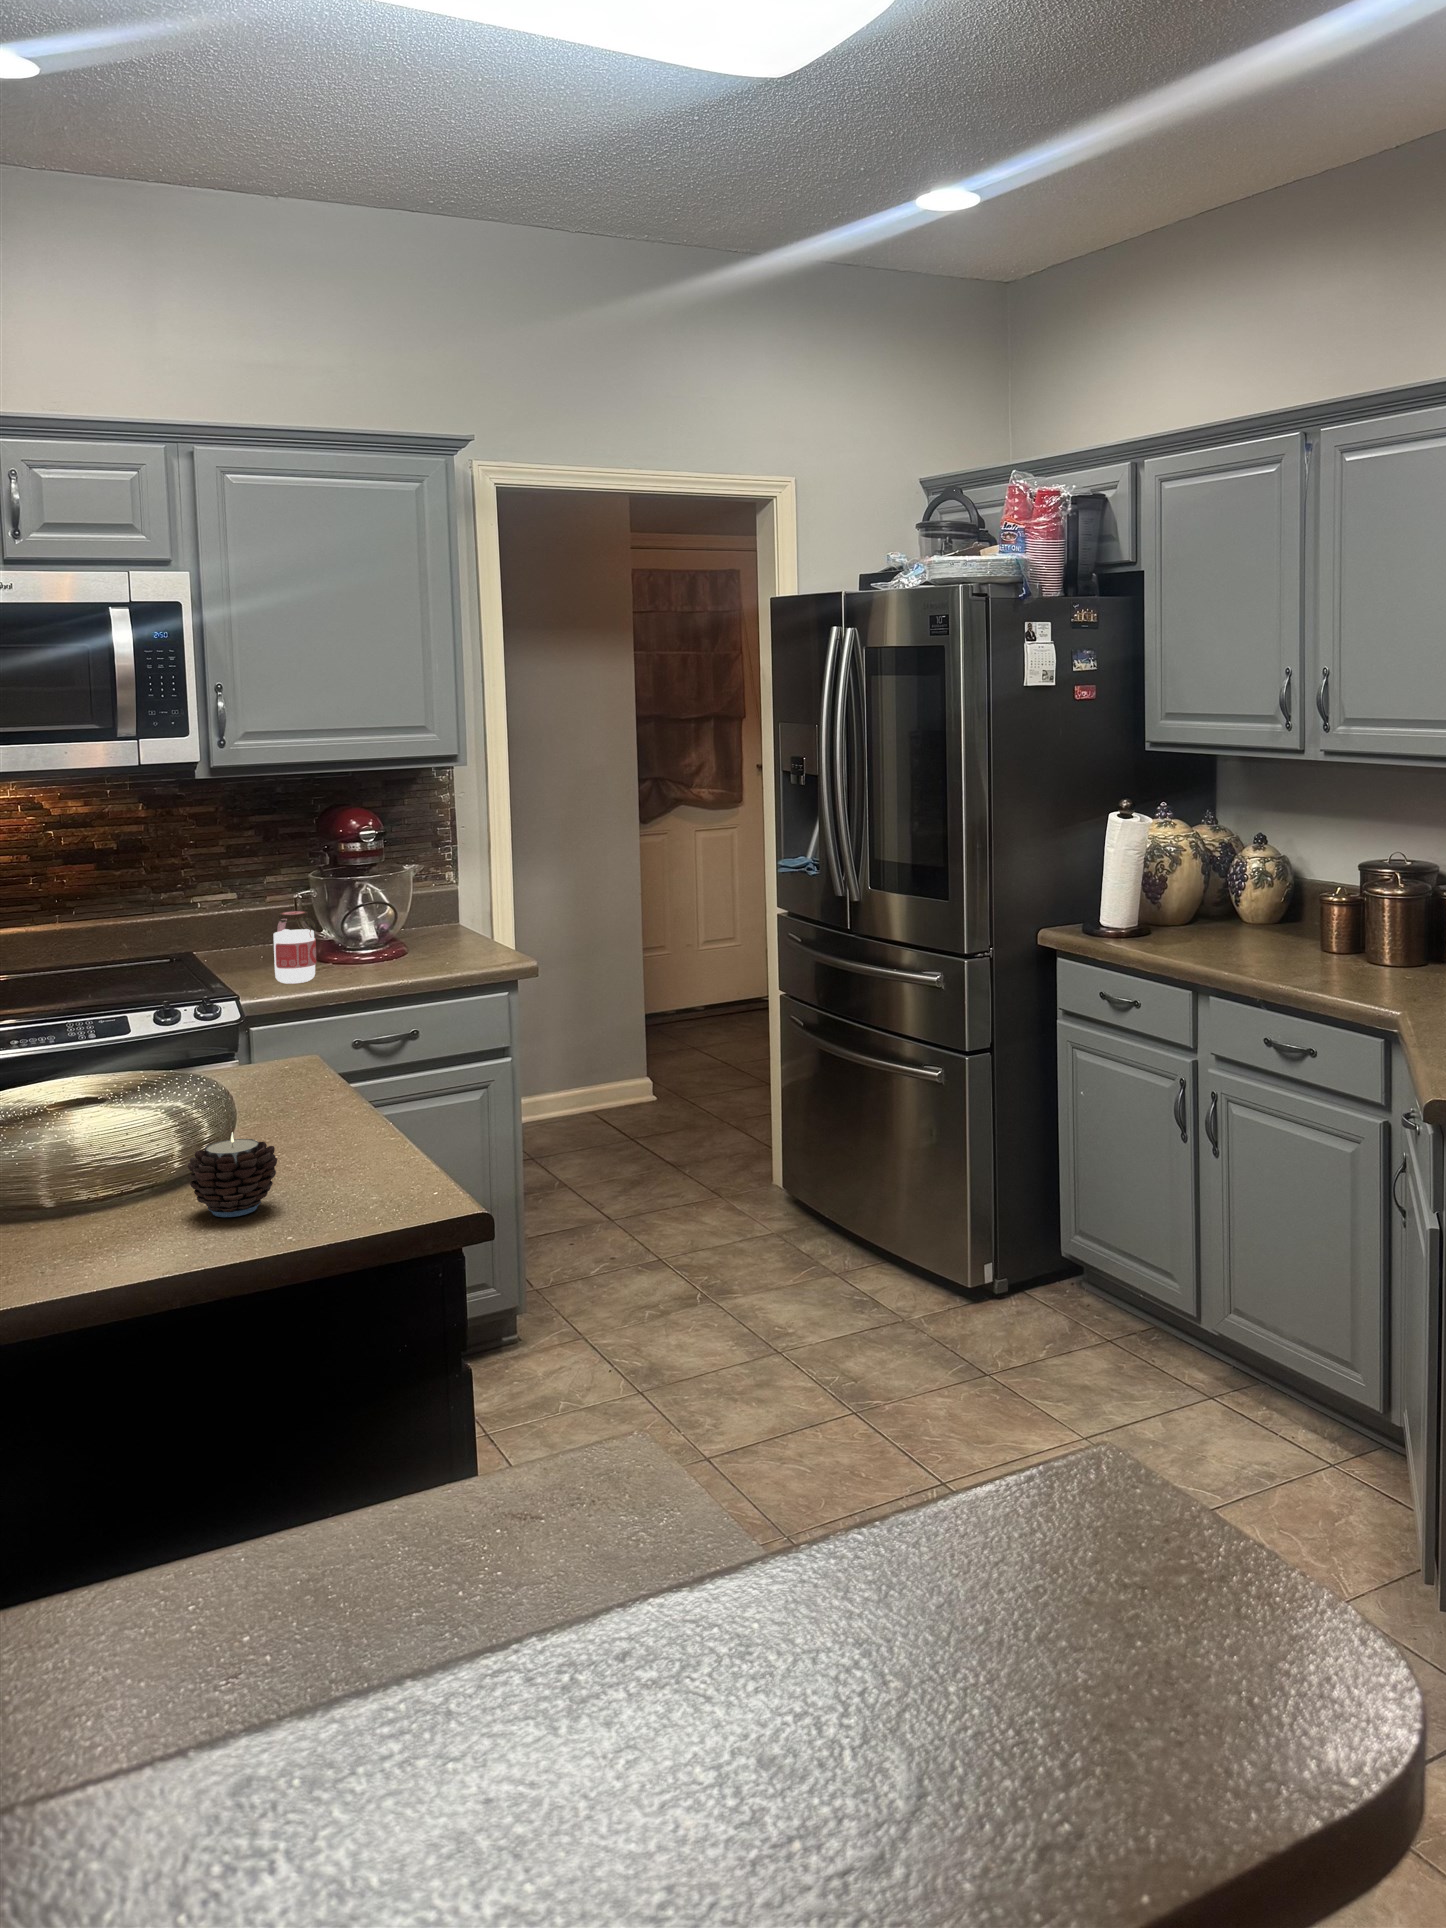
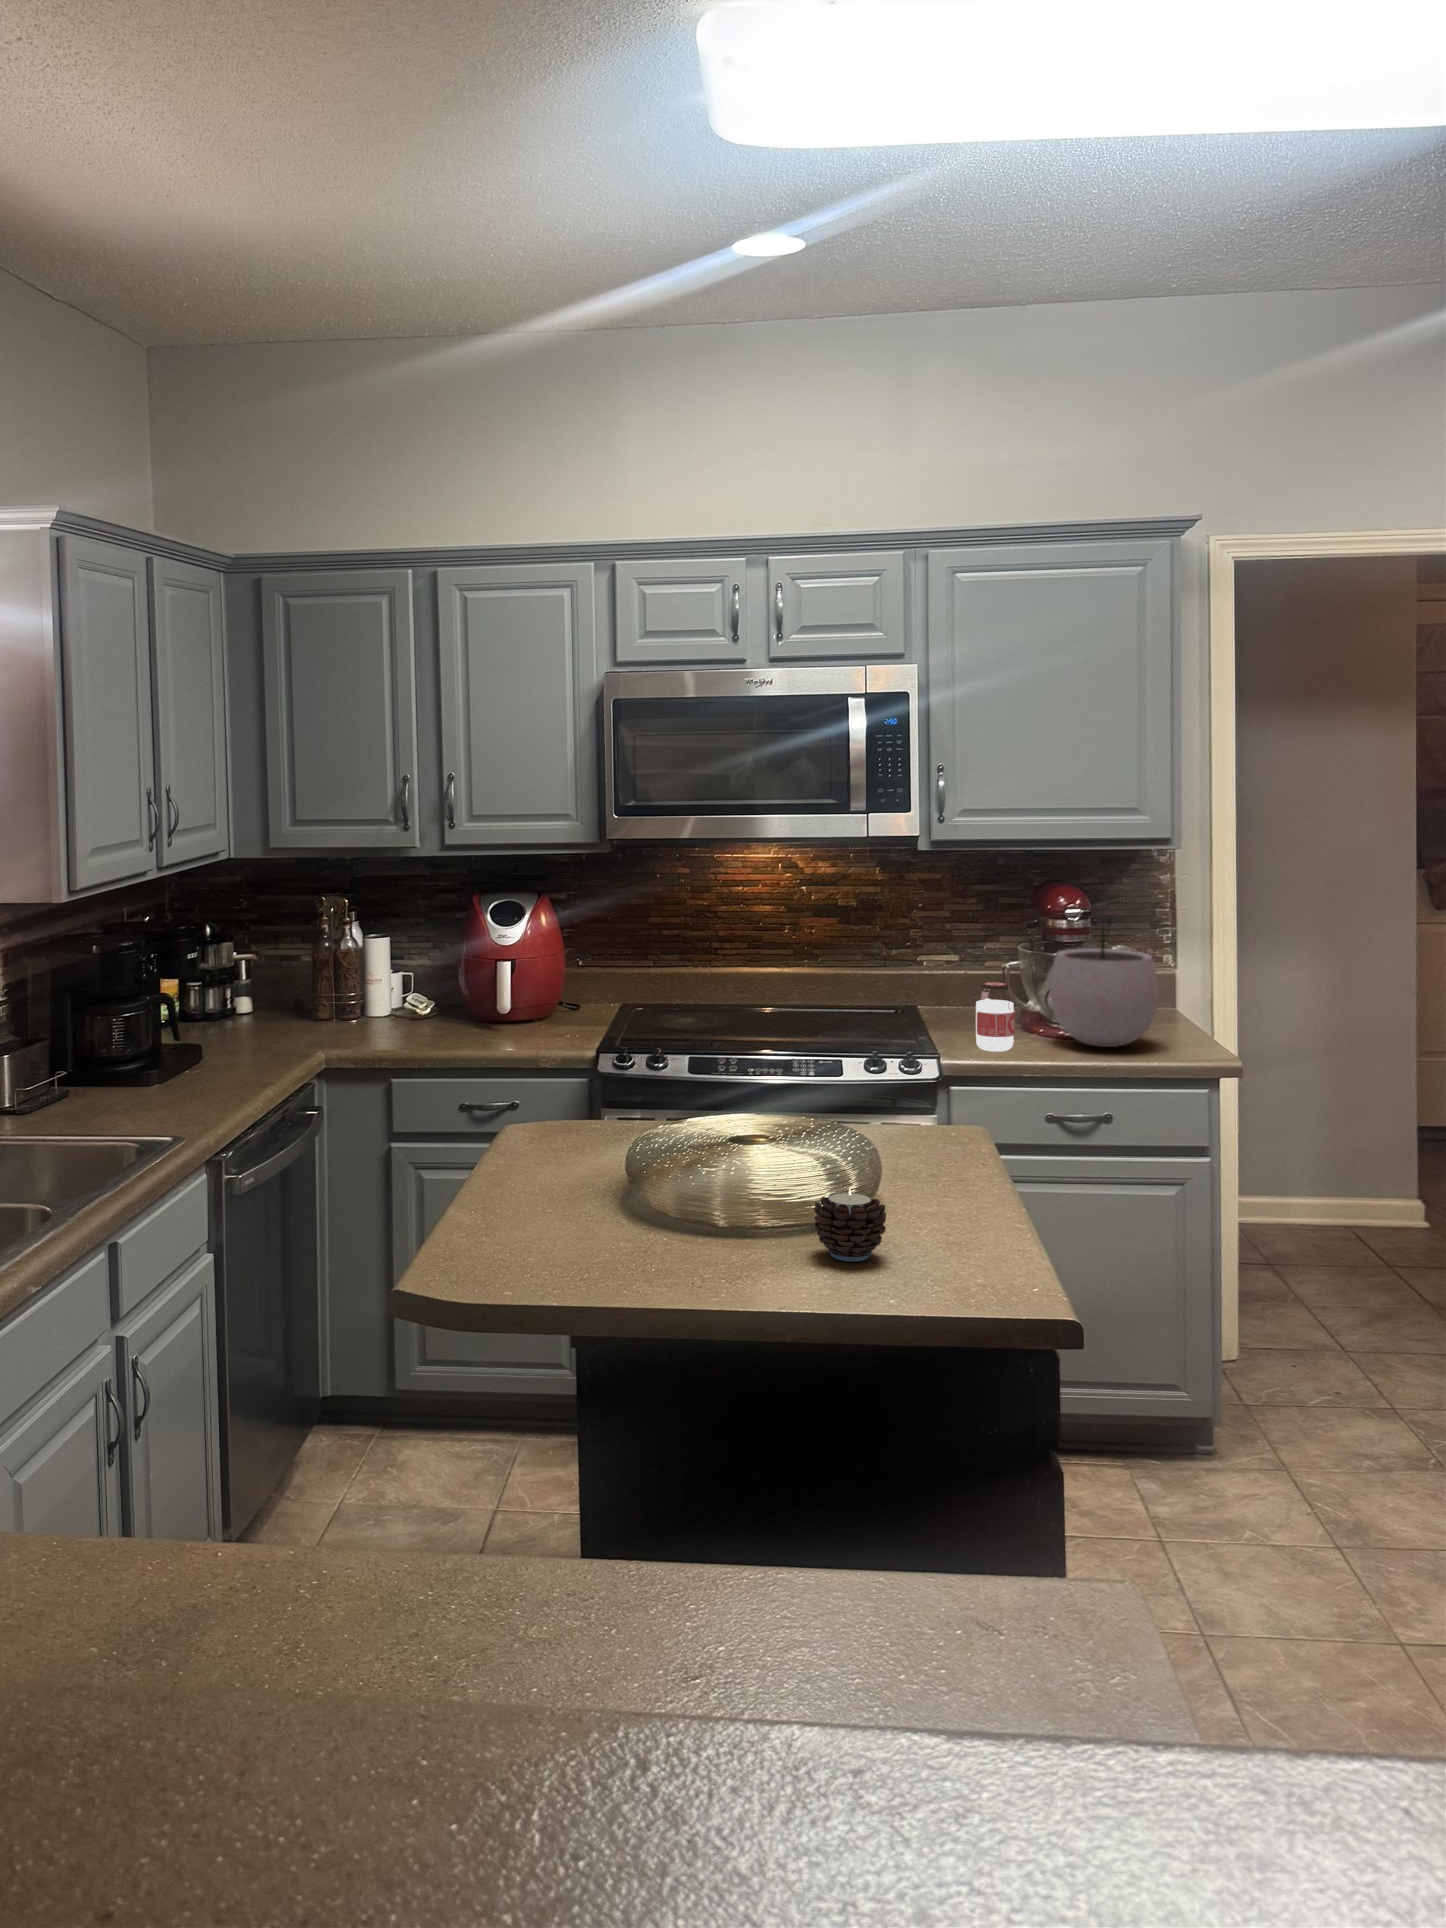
plant pot: none [347,833,456,966] -> present [1049,918,1159,1047]

